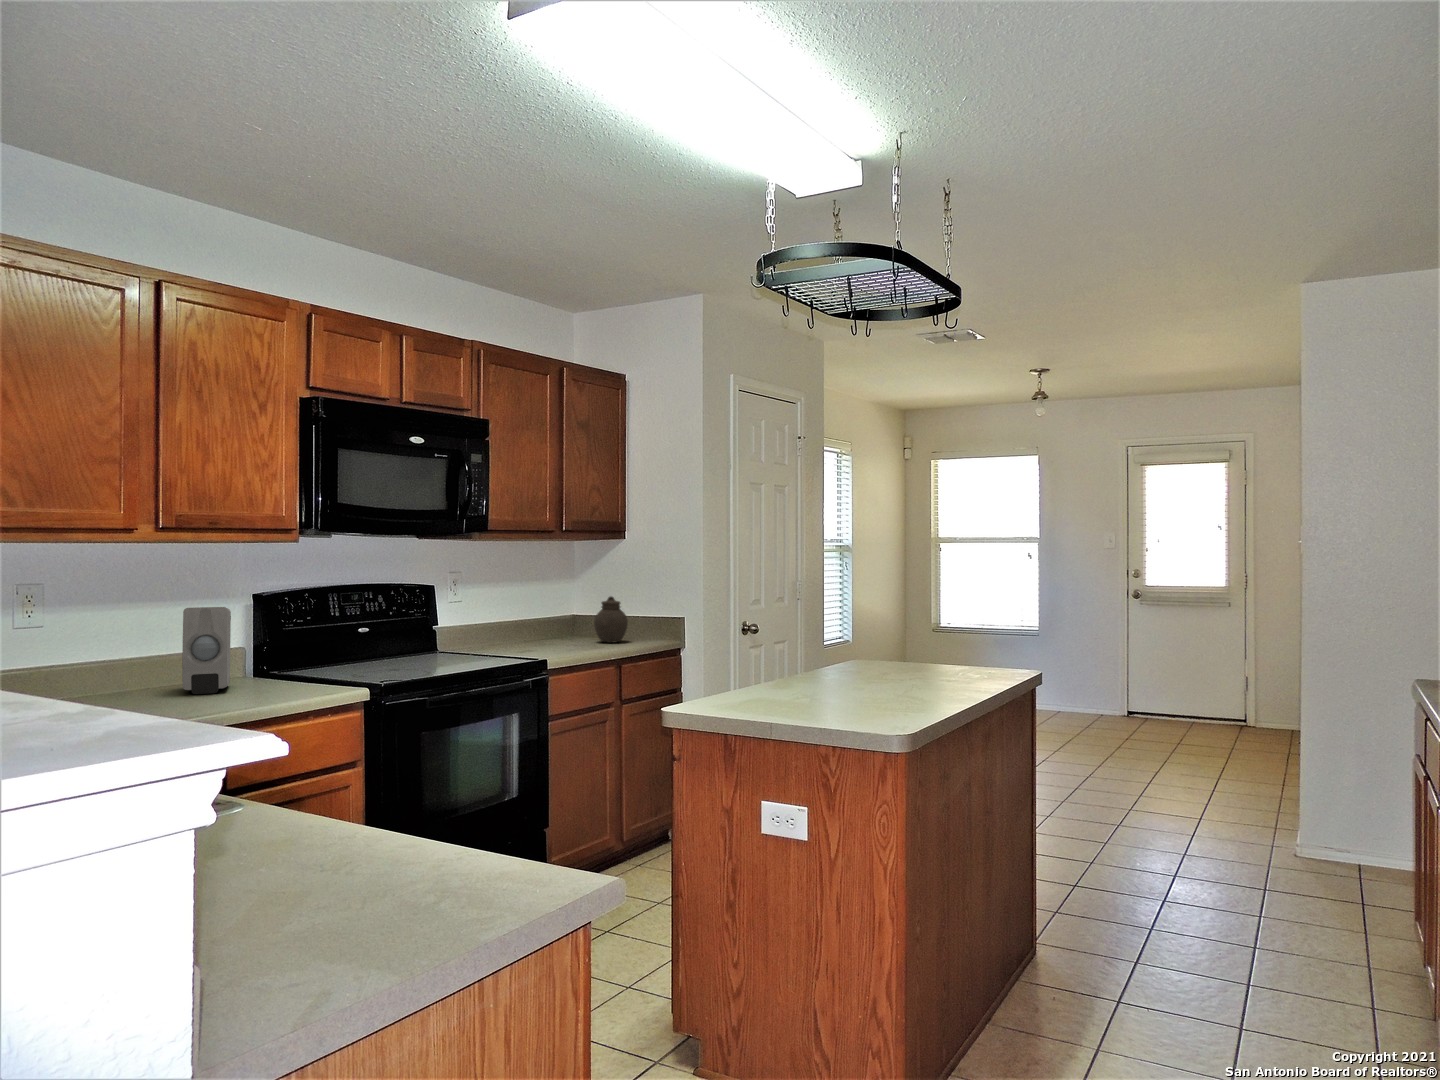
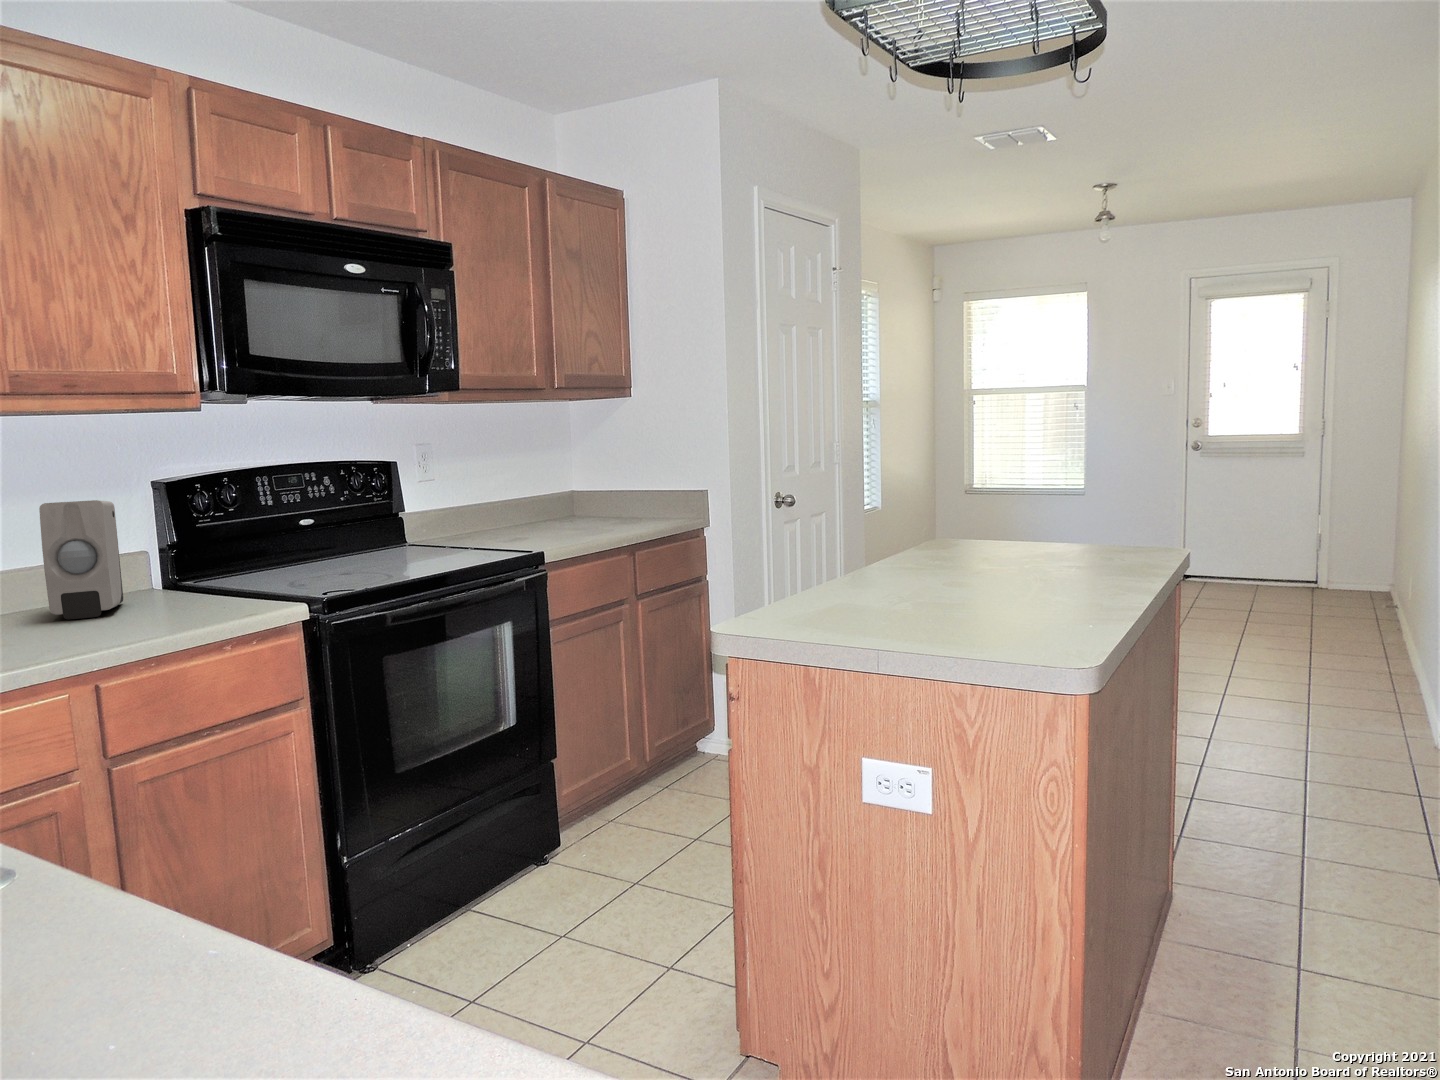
jar: present [594,597,628,643] -> none [599,468,639,524]

